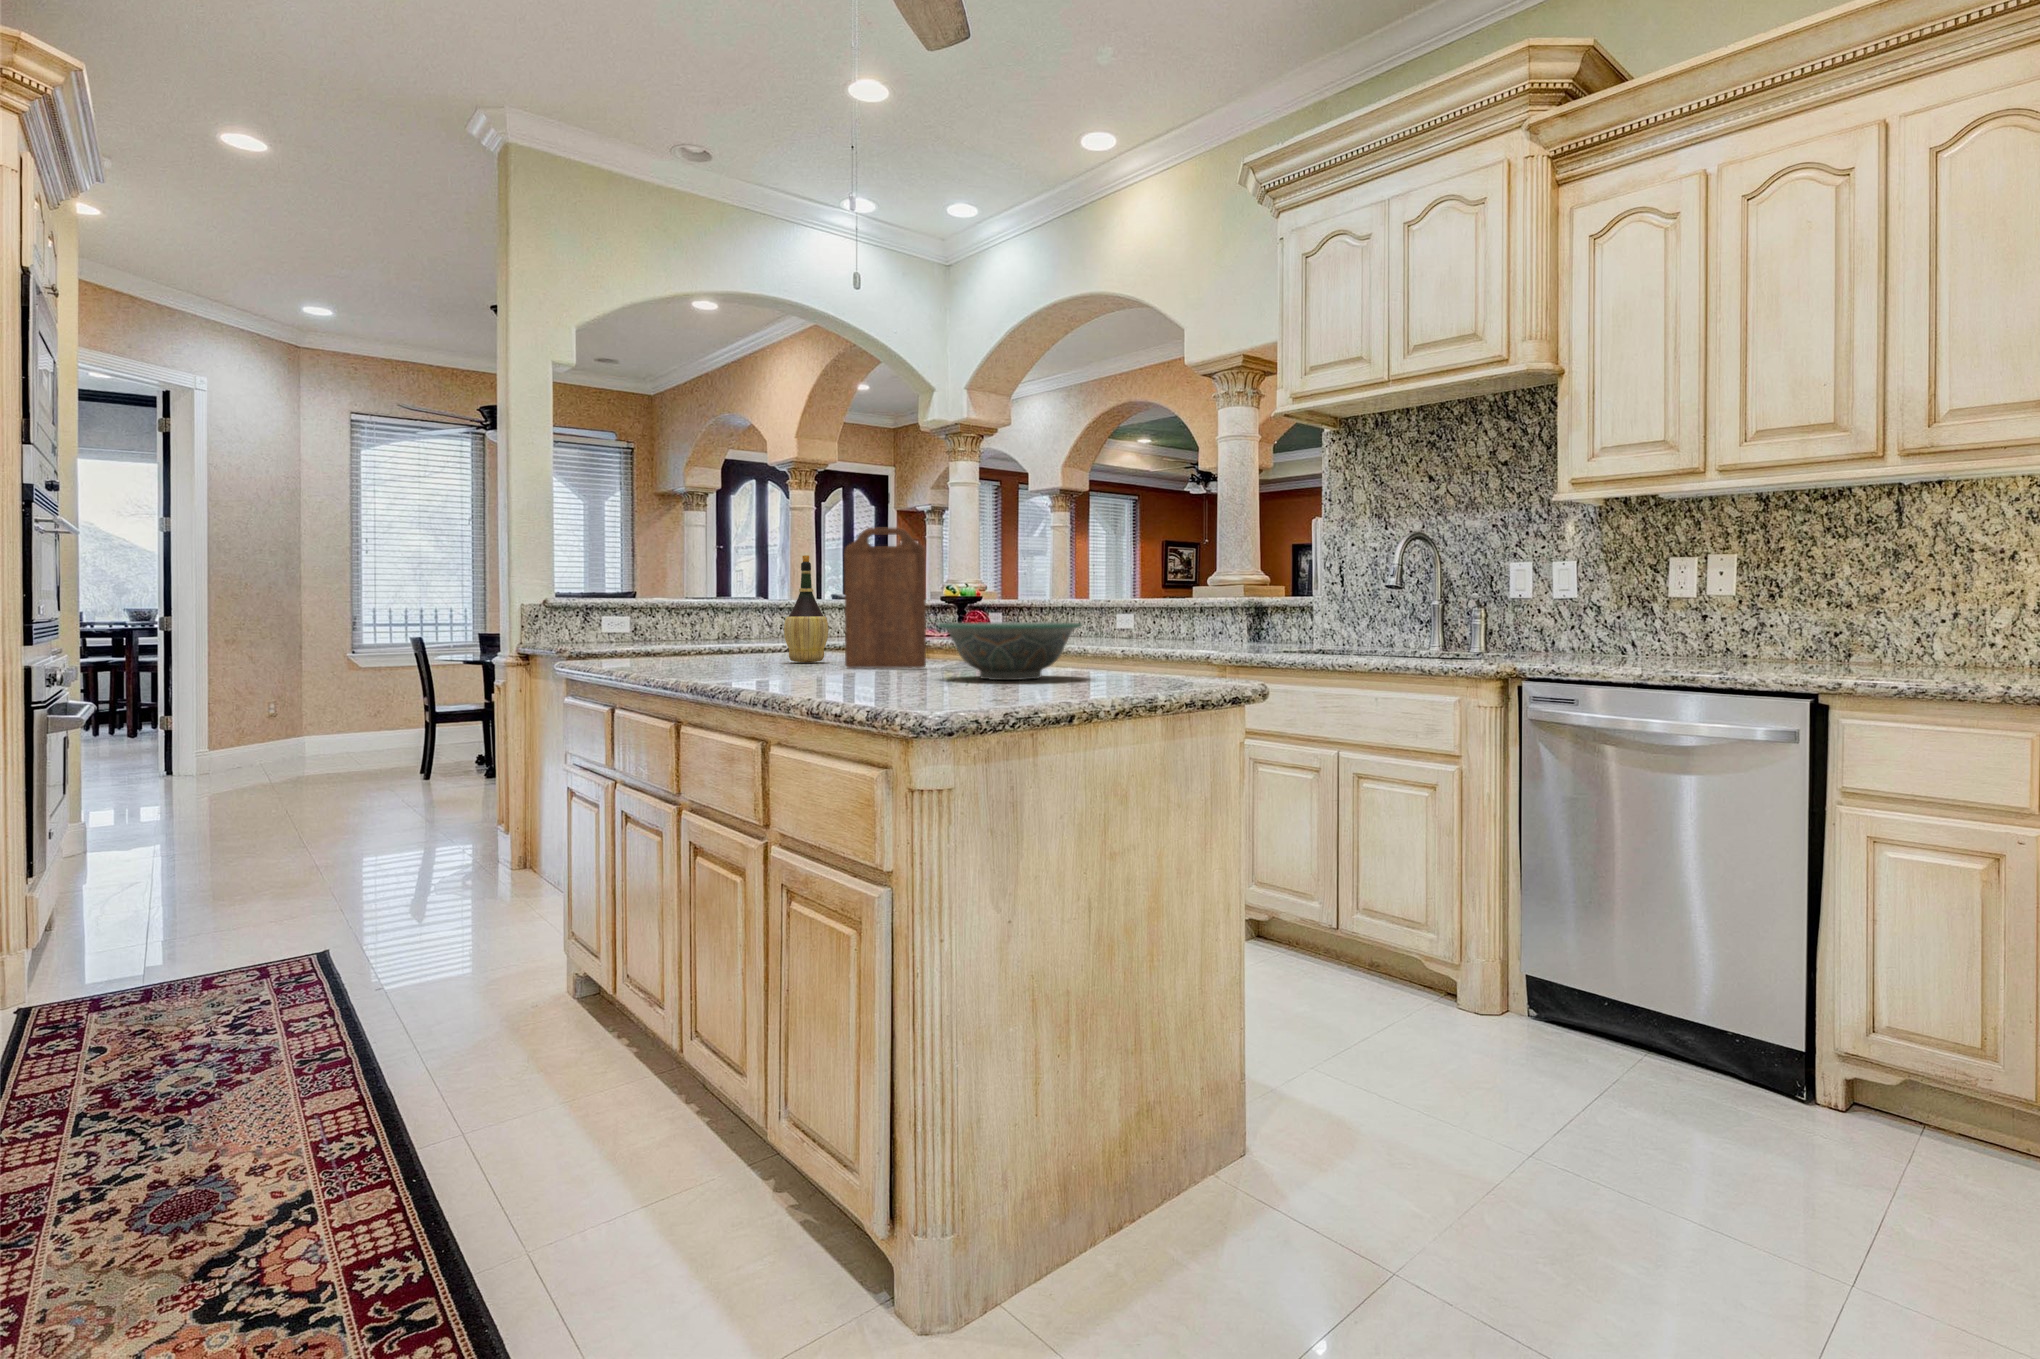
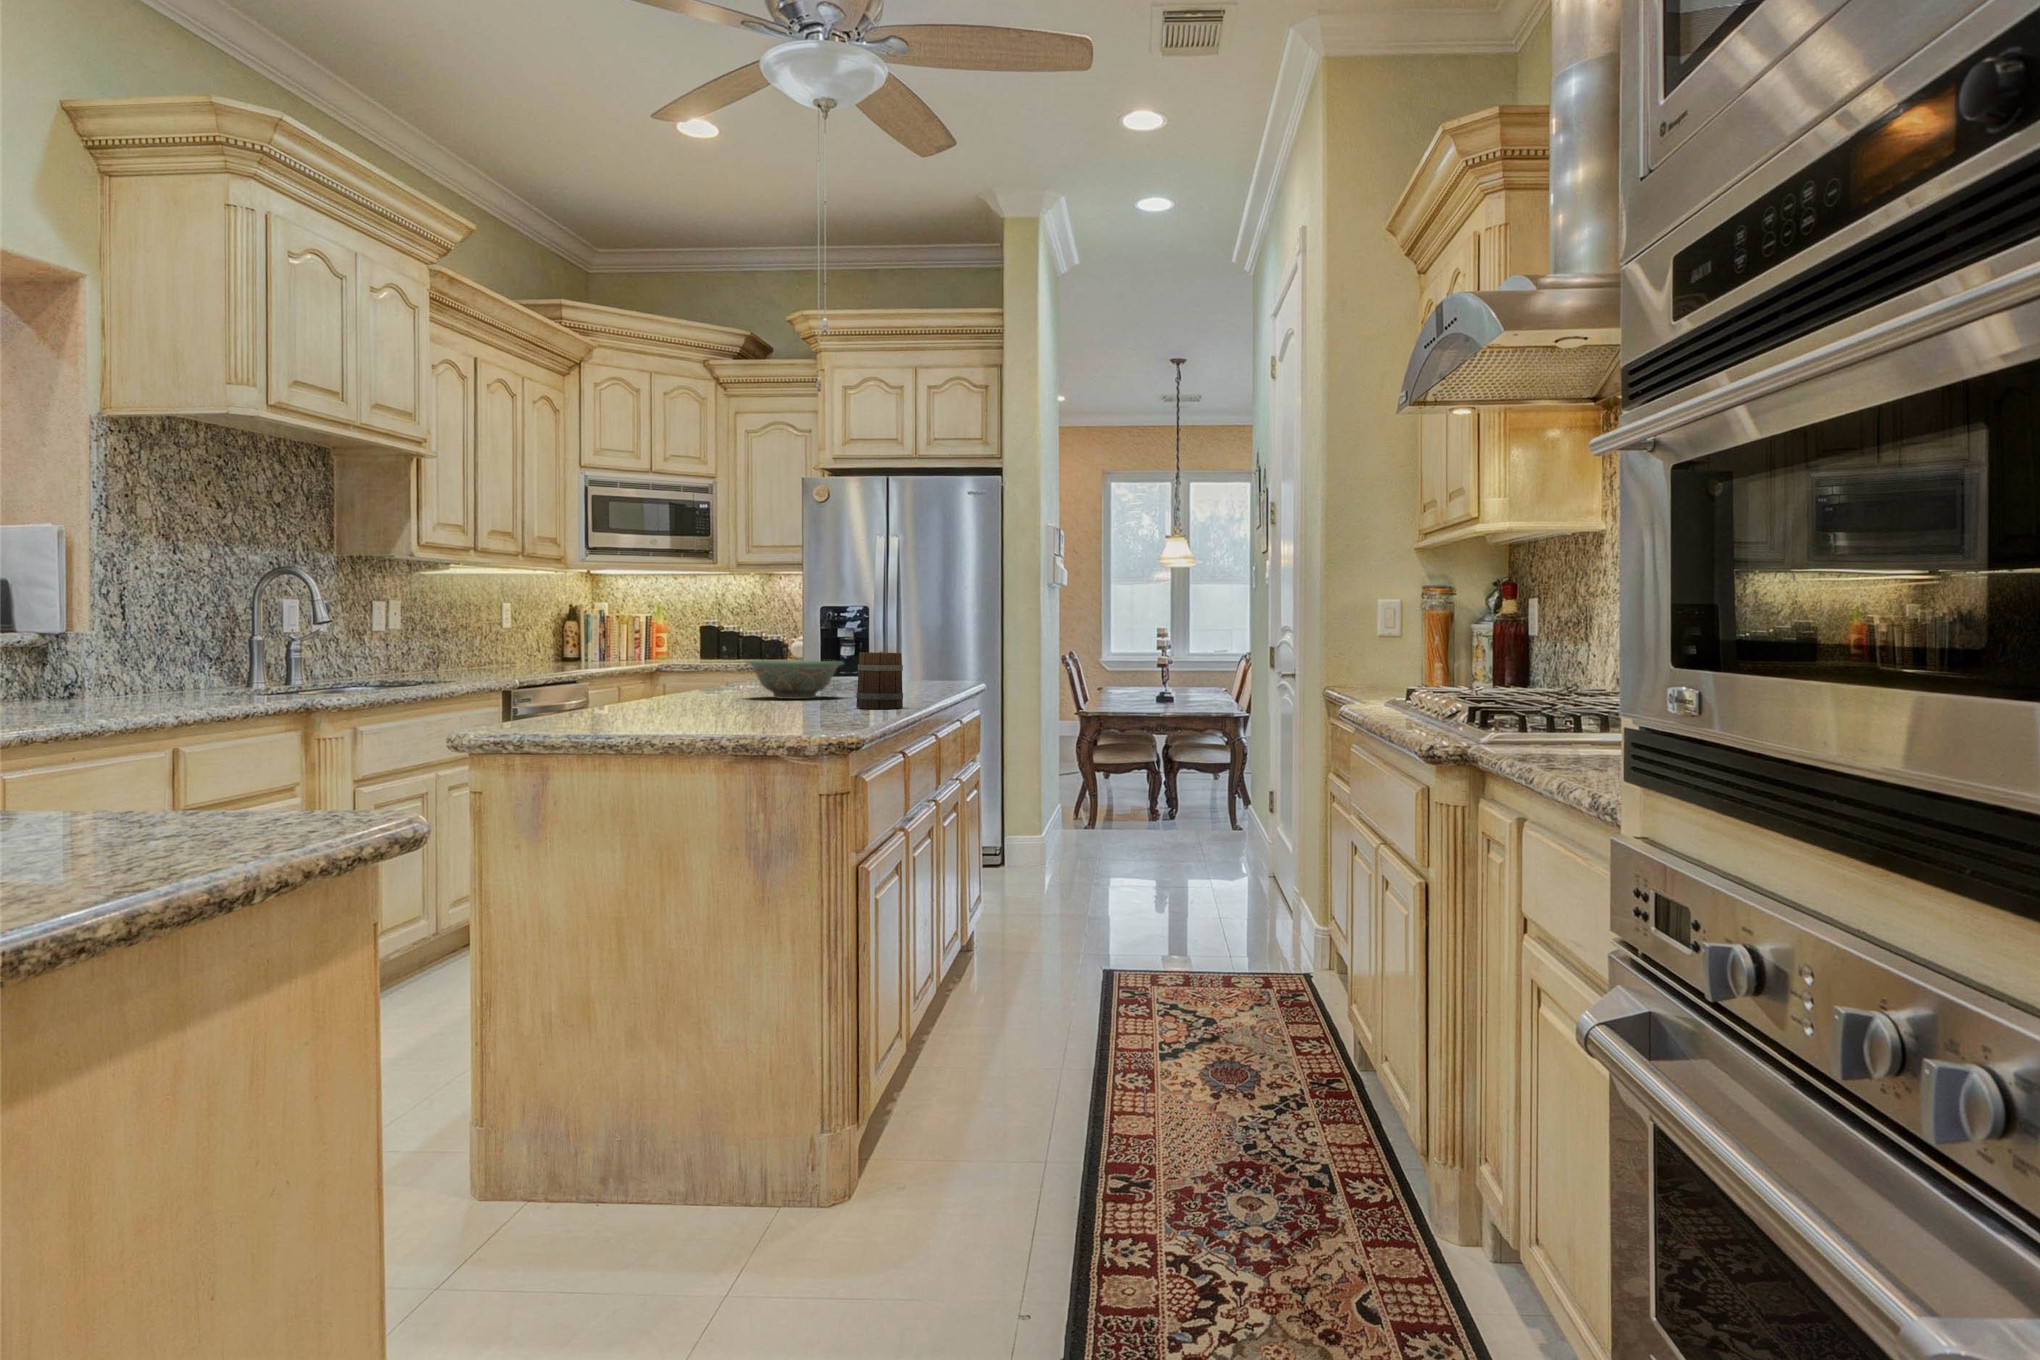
cutting board: present [844,528,926,668] -> none [701,574,739,710]
wine bottle: present [784,555,828,662] -> none [620,585,678,718]
mug: none [706,606,772,676] -> present [856,651,903,709]

